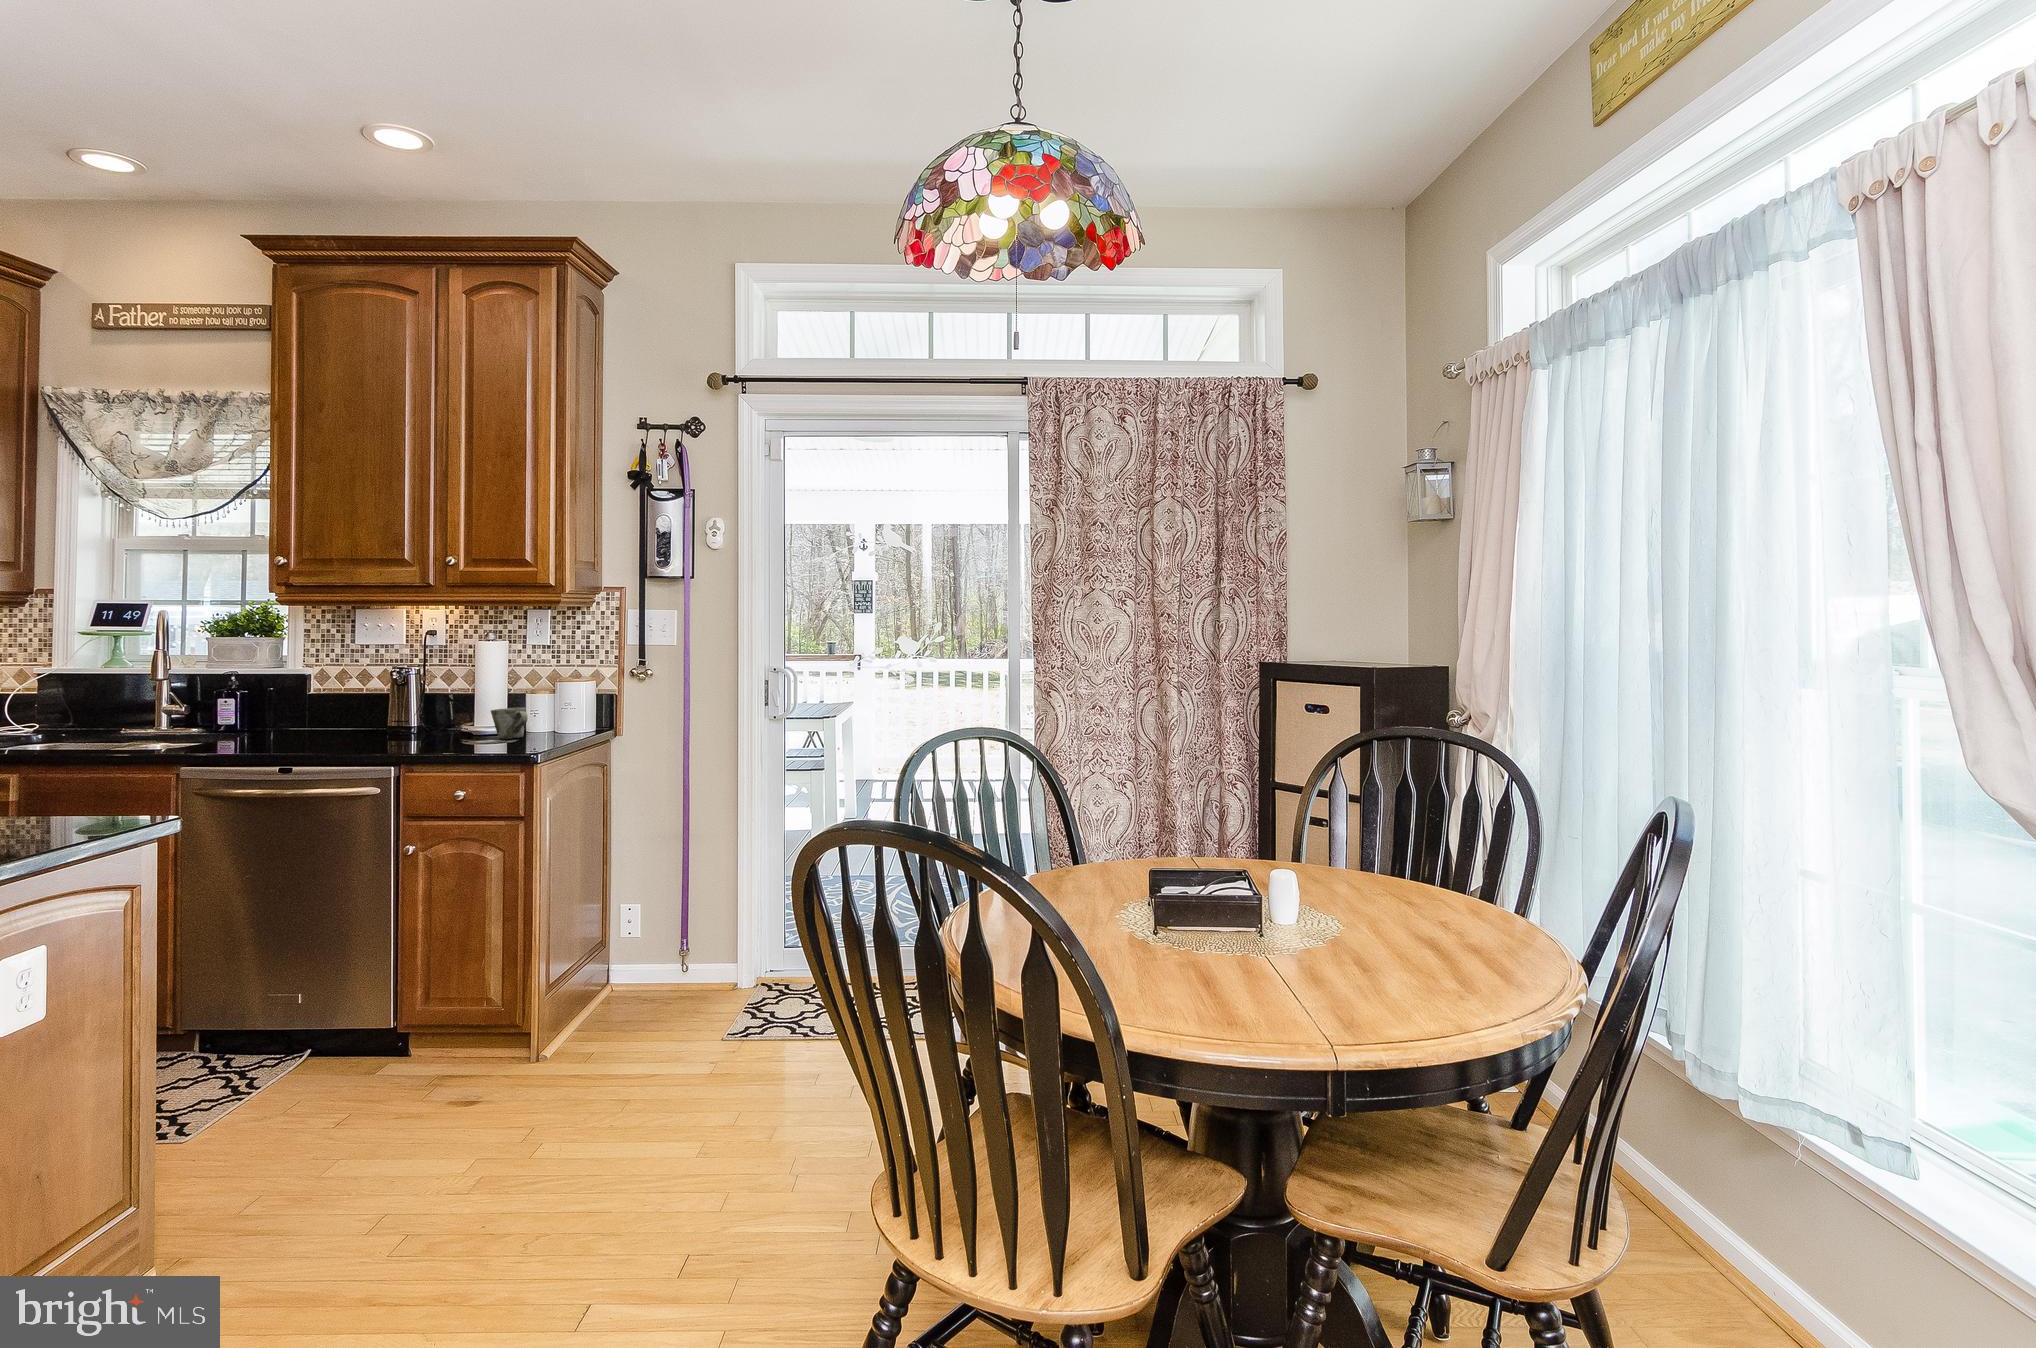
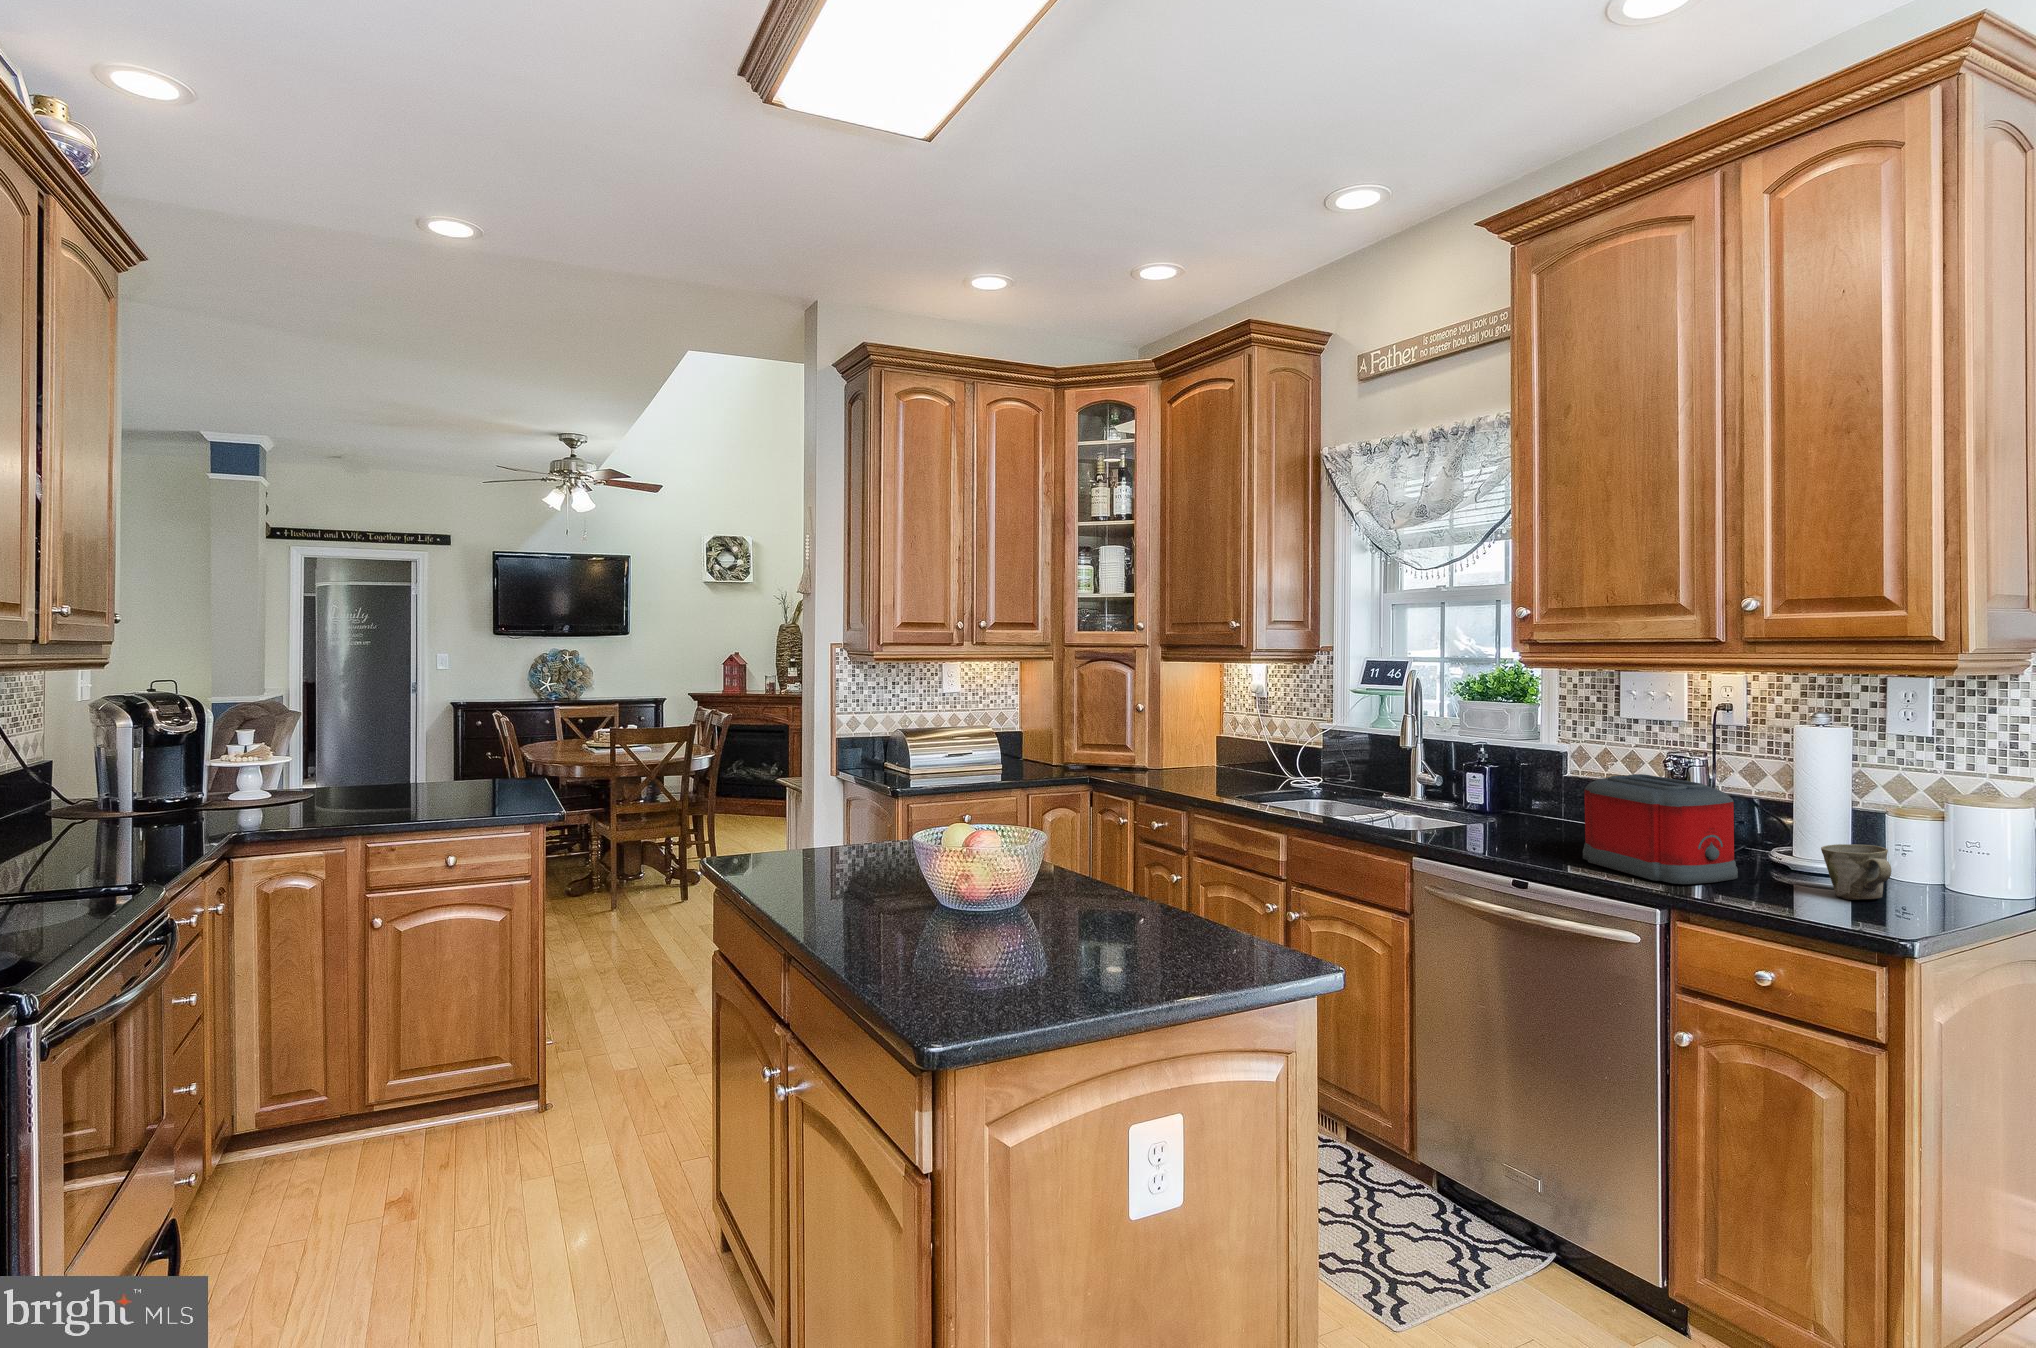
toaster: none [331,677,441,743] -> present [1583,774,1738,884]

